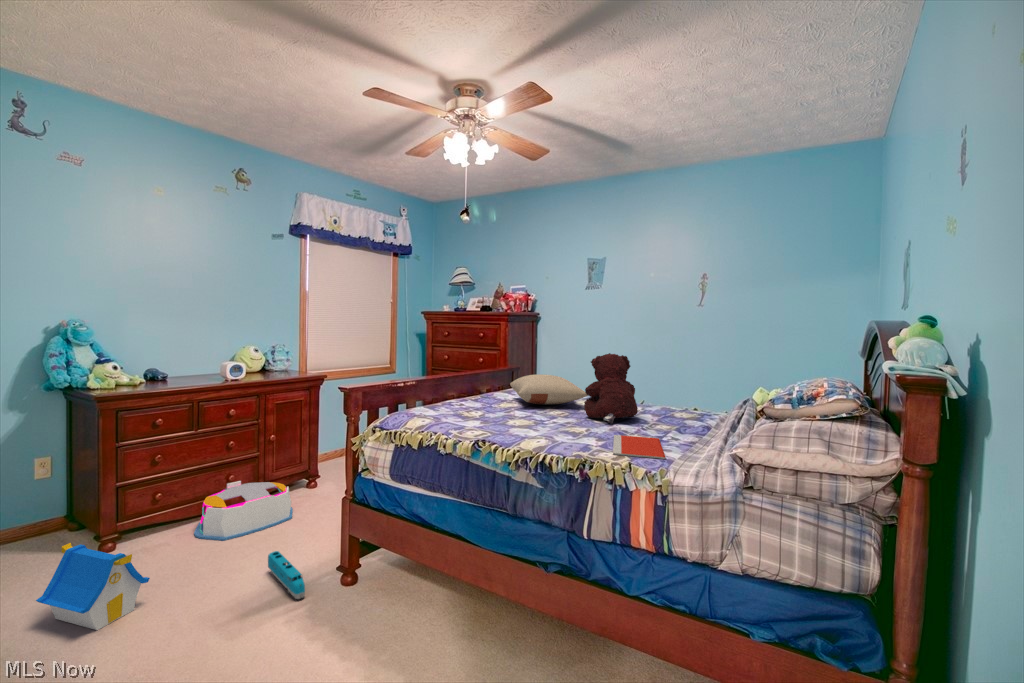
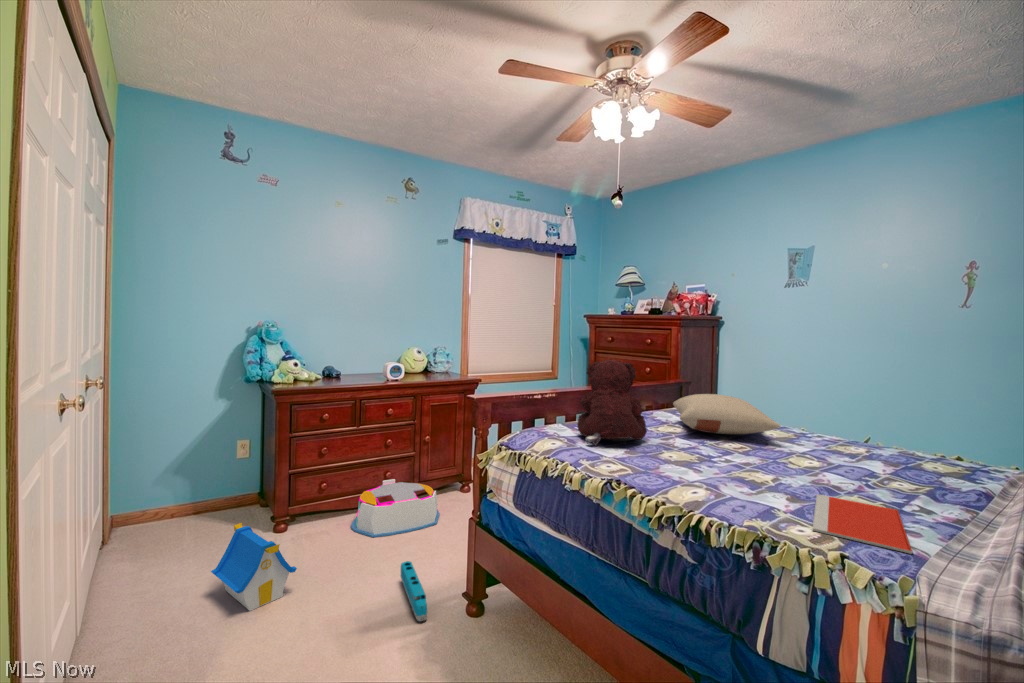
teddy bear: present [584,353,638,424] -> present [577,359,647,446]

